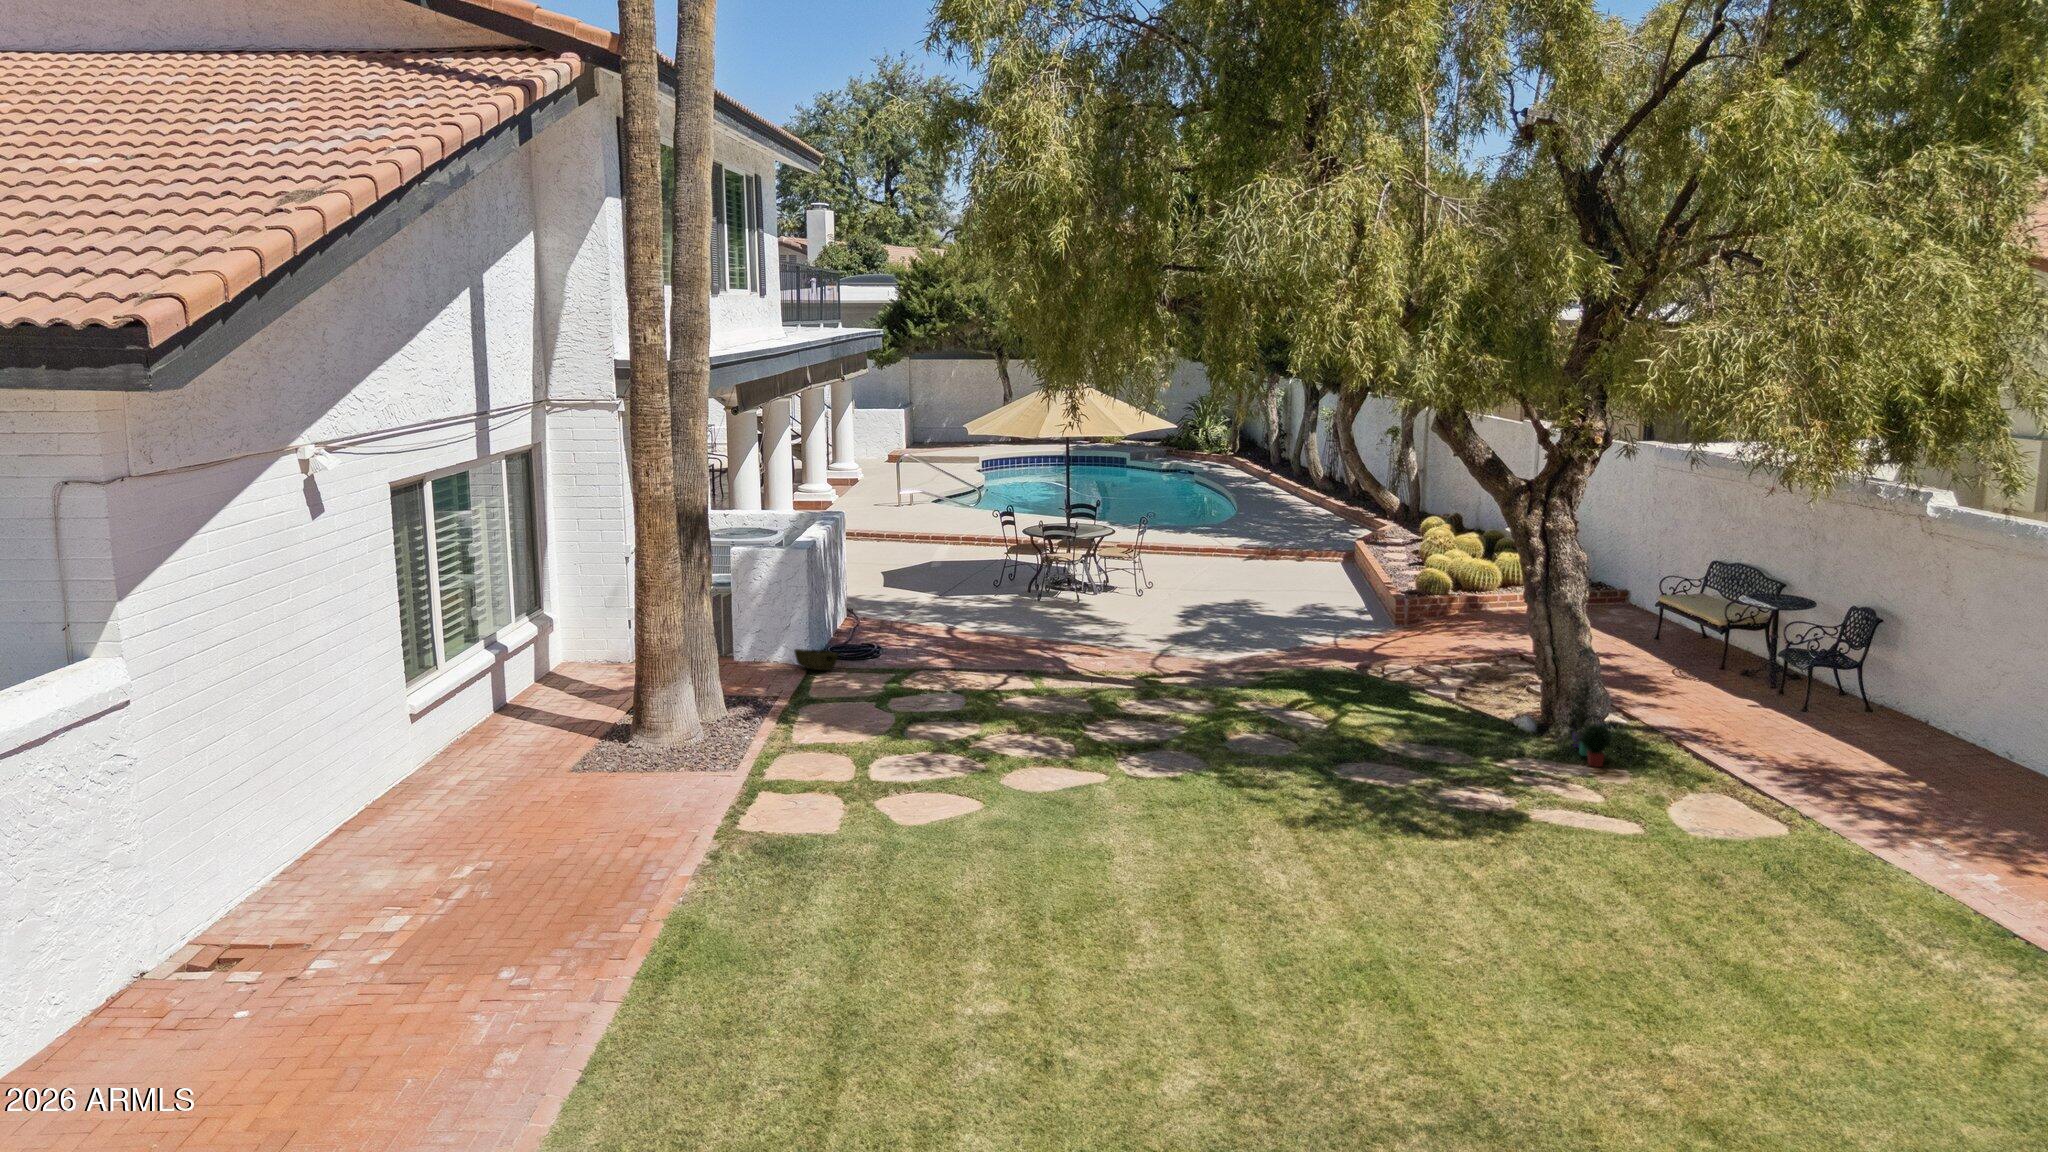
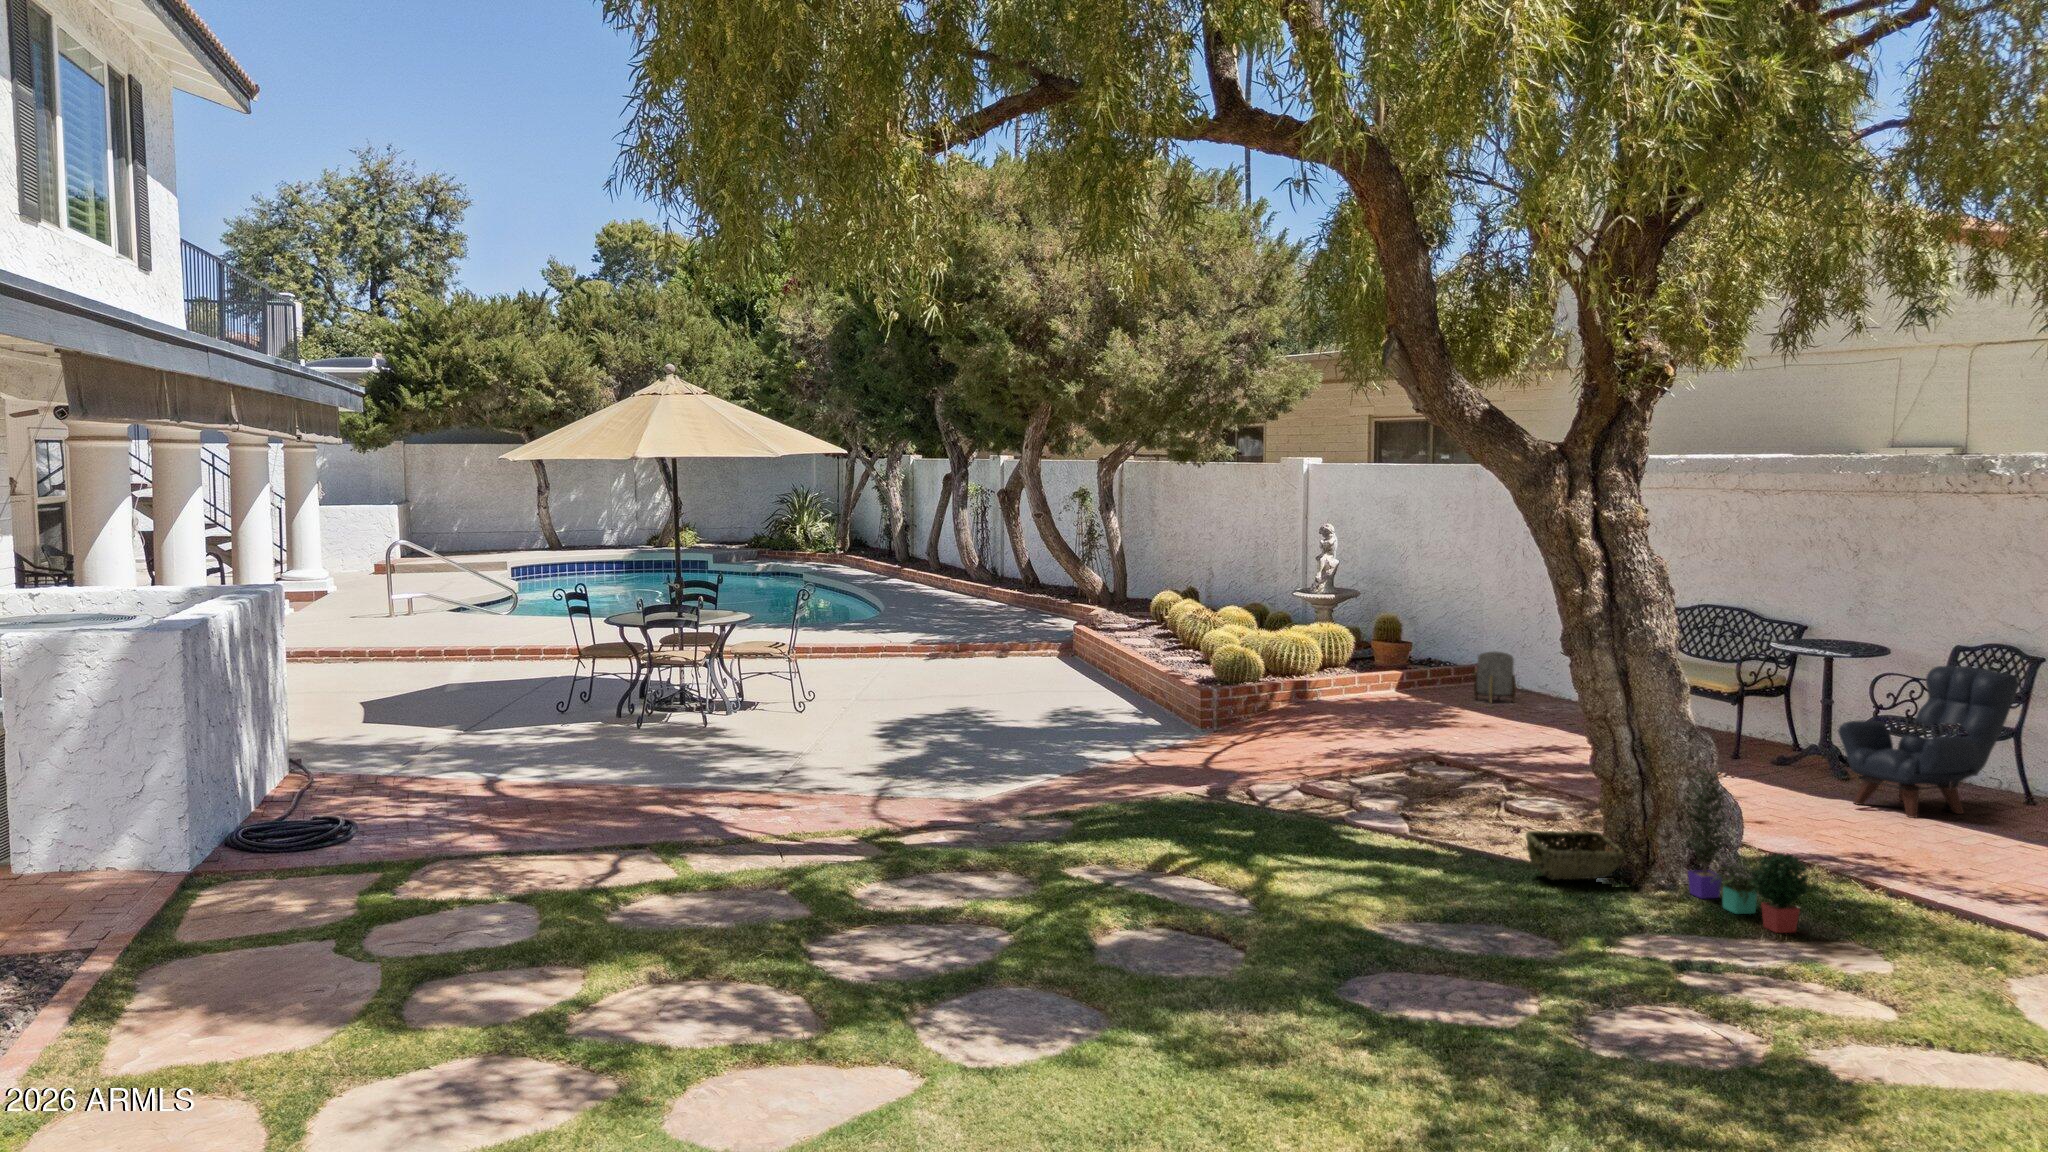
stool: none [1620,583,1651,621] -> present [1474,652,1516,703]
armchair: none [1776,623,1895,720] -> present [1838,666,2019,818]
woven basket: present [794,649,838,670] -> present [1526,831,1625,880]

